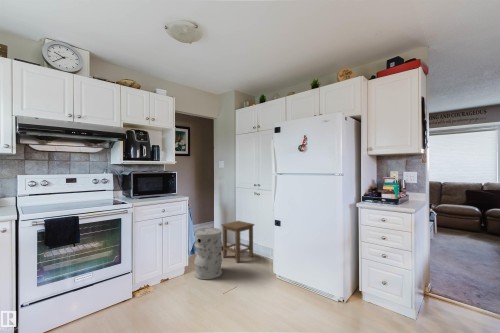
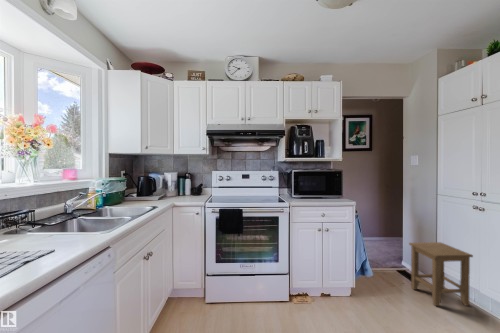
trash can: present [194,228,223,279] -> none [364,244,407,317]

